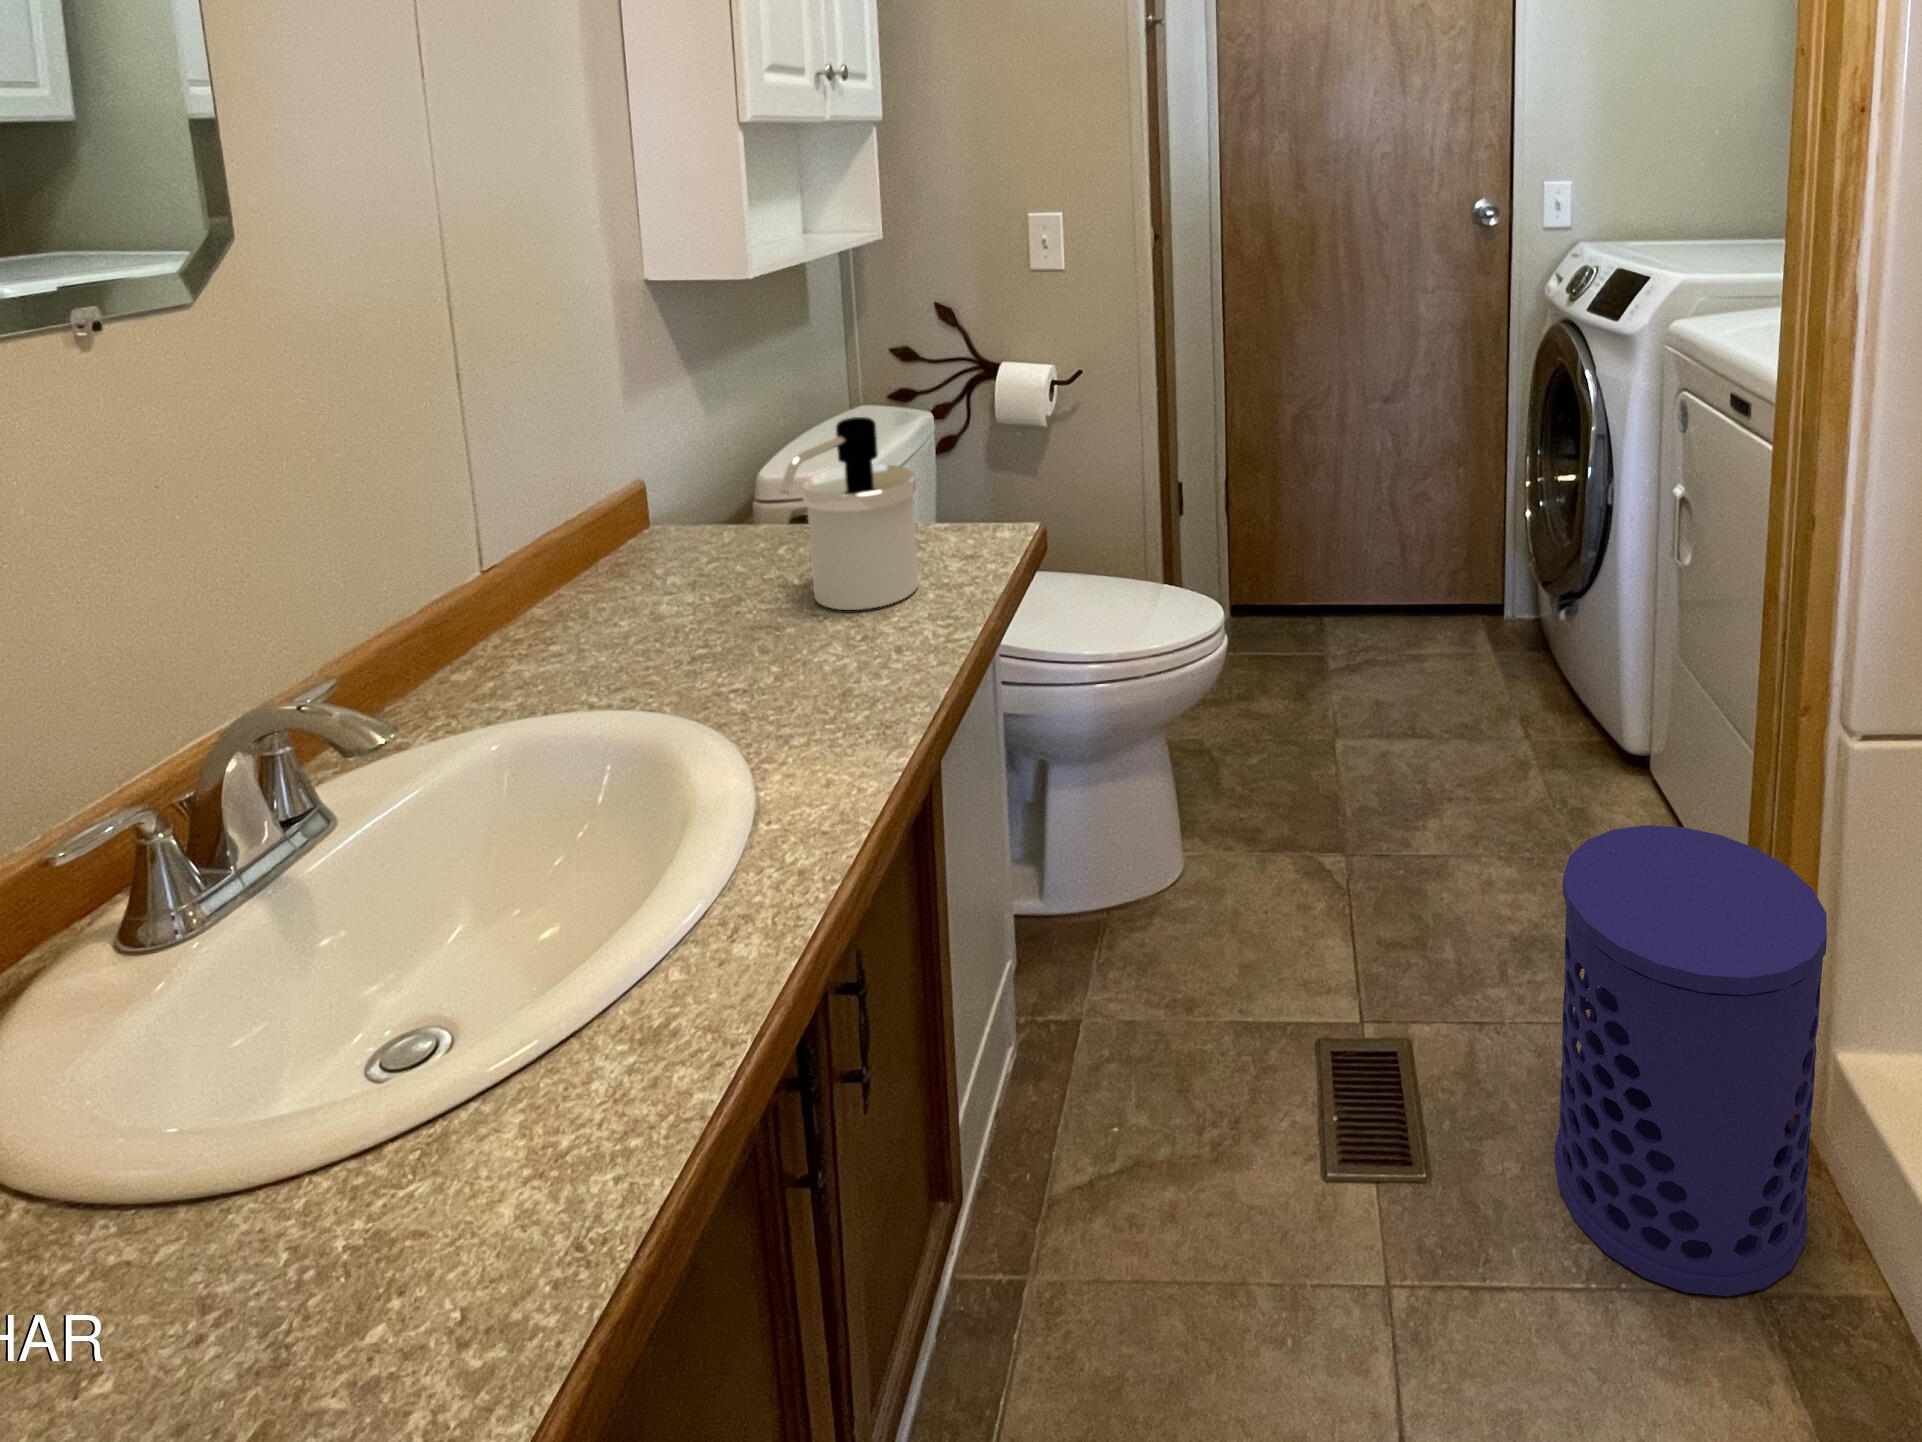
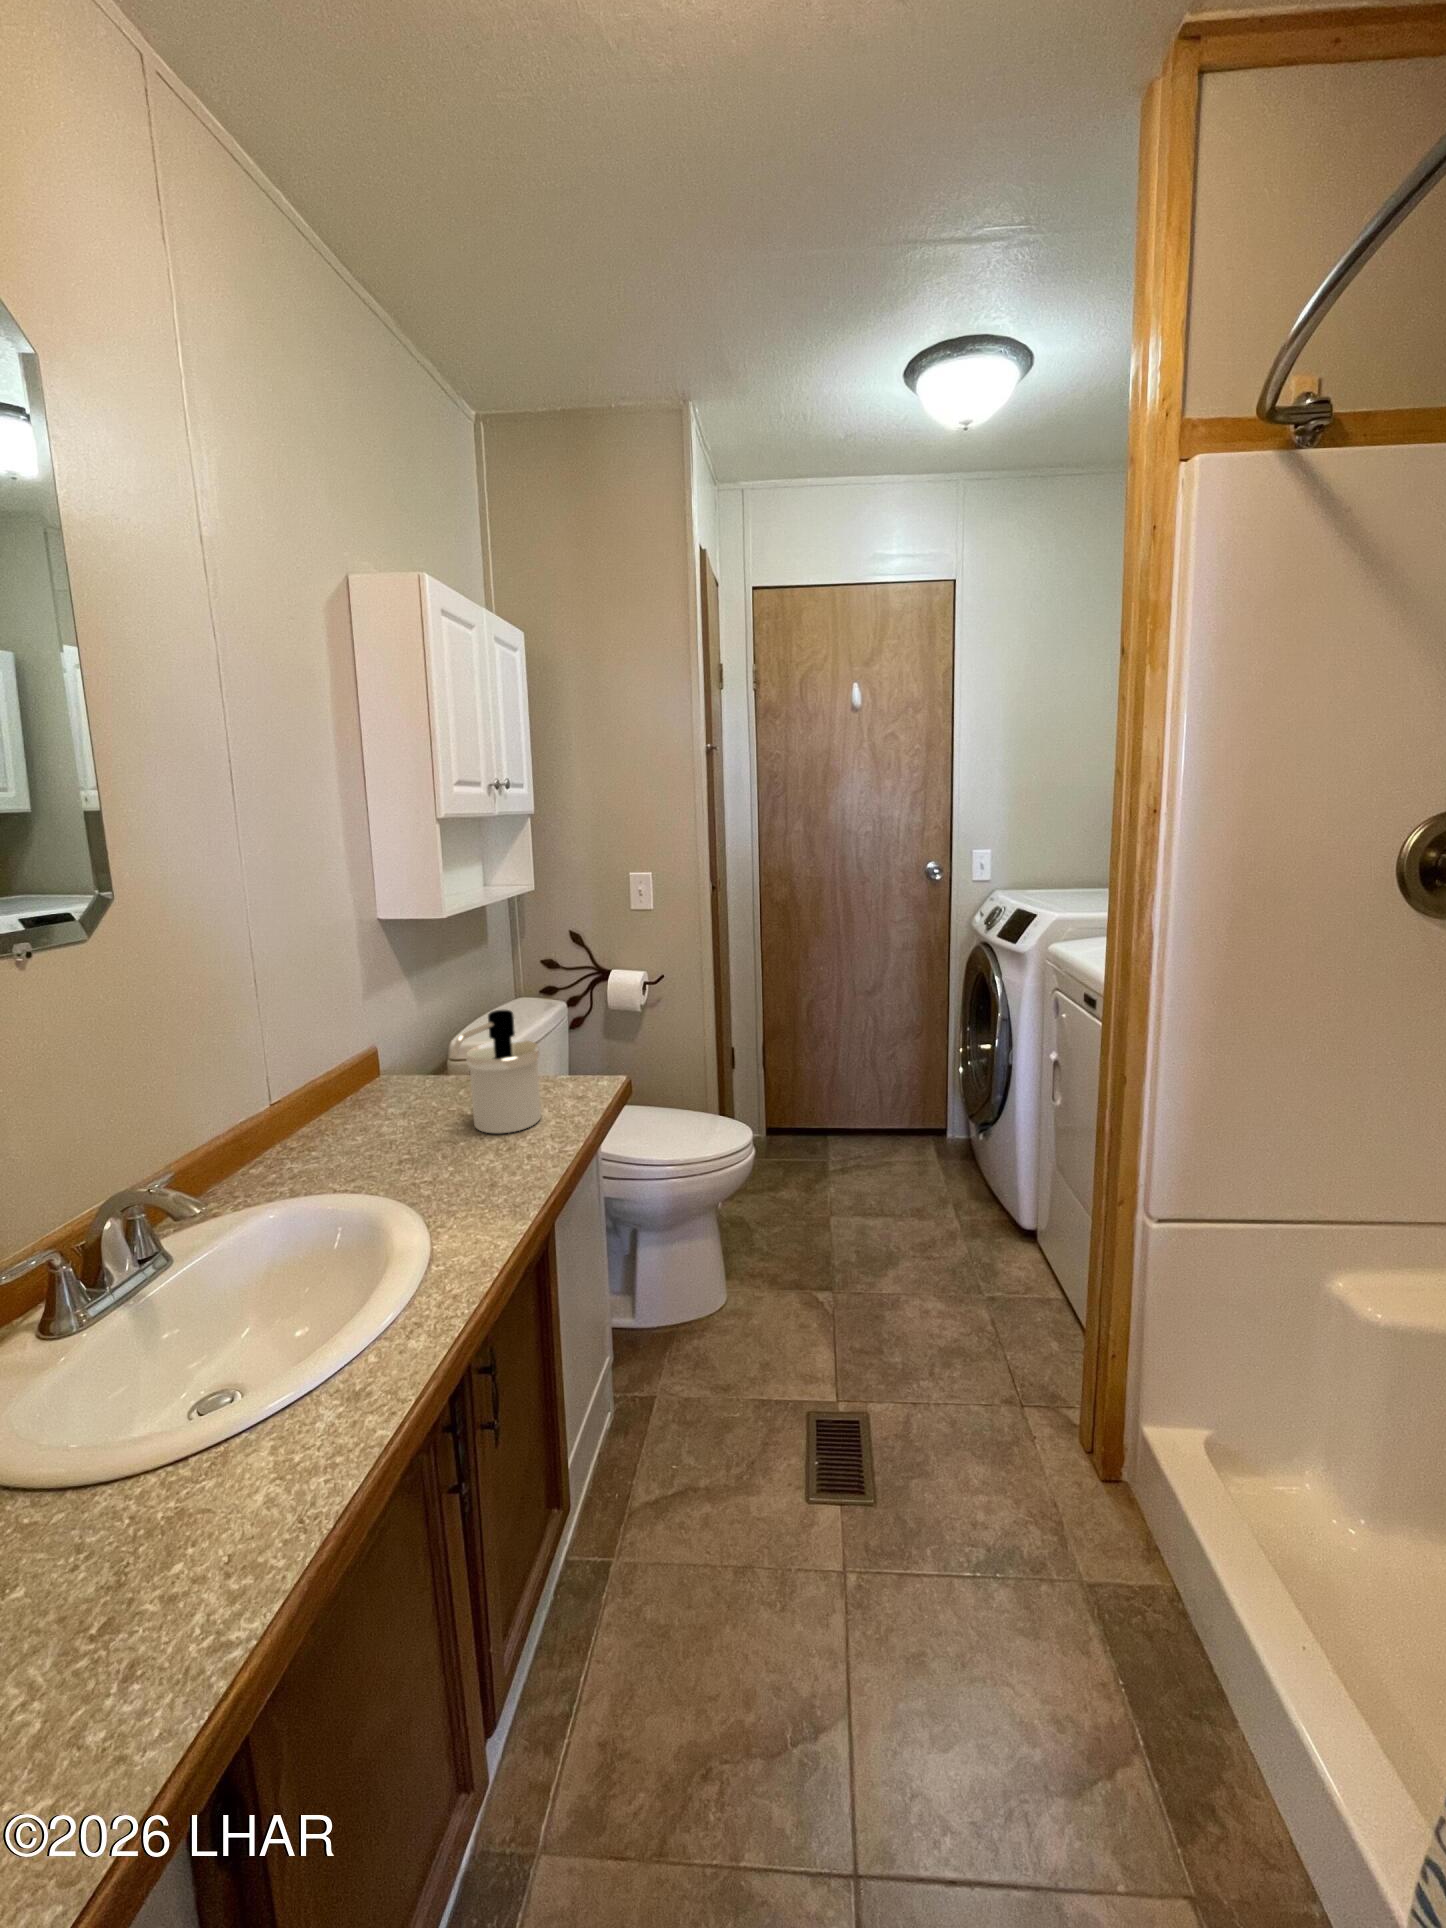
waste bin: present [1554,825,1827,1296] -> none [958,1281,1135,1593]

